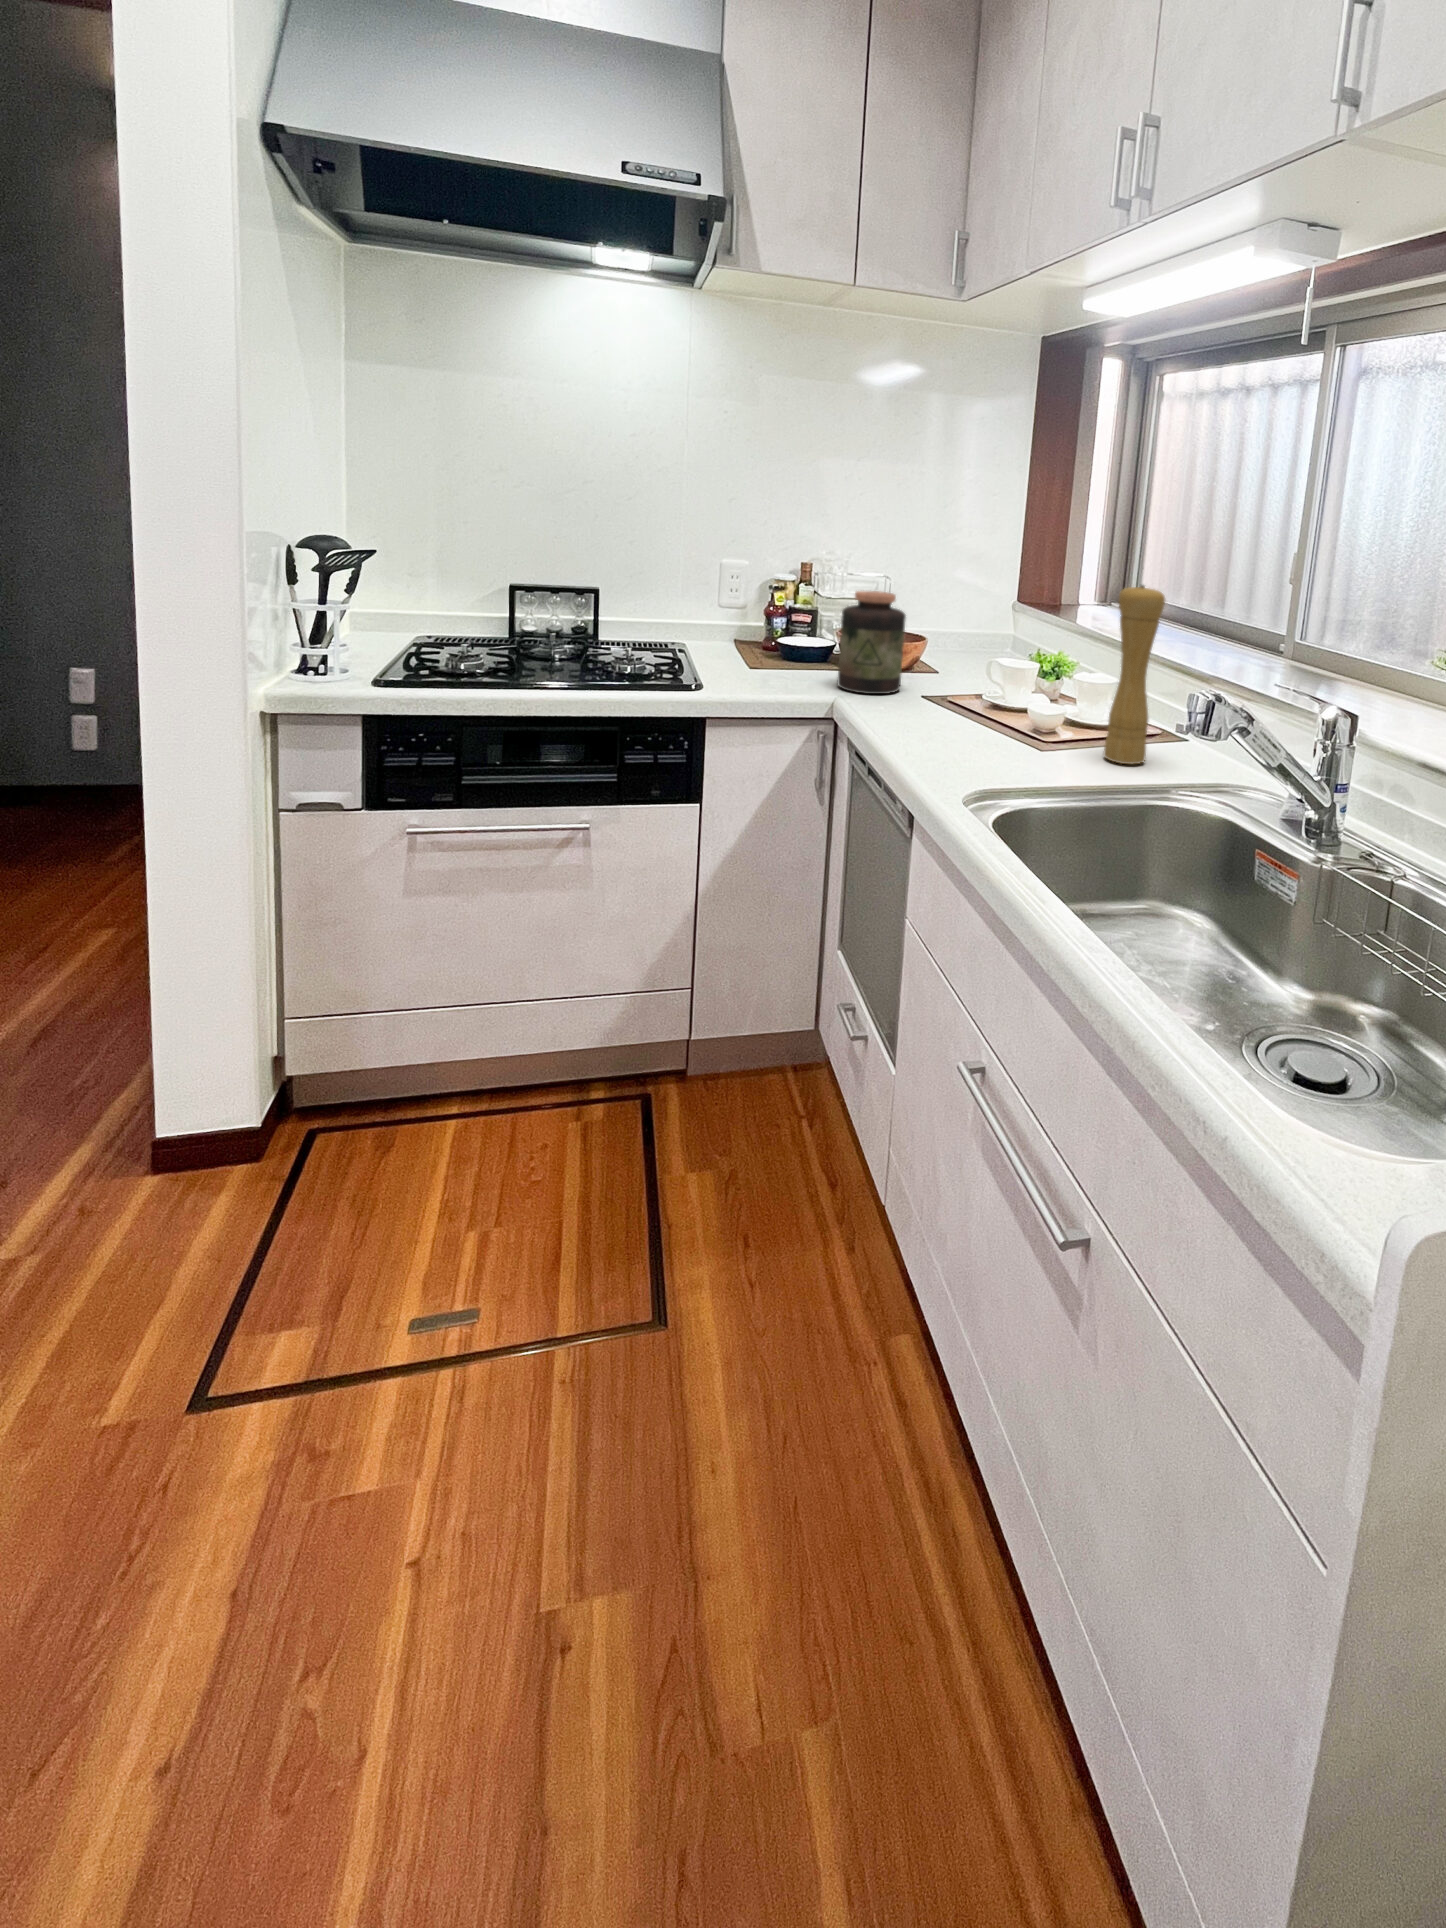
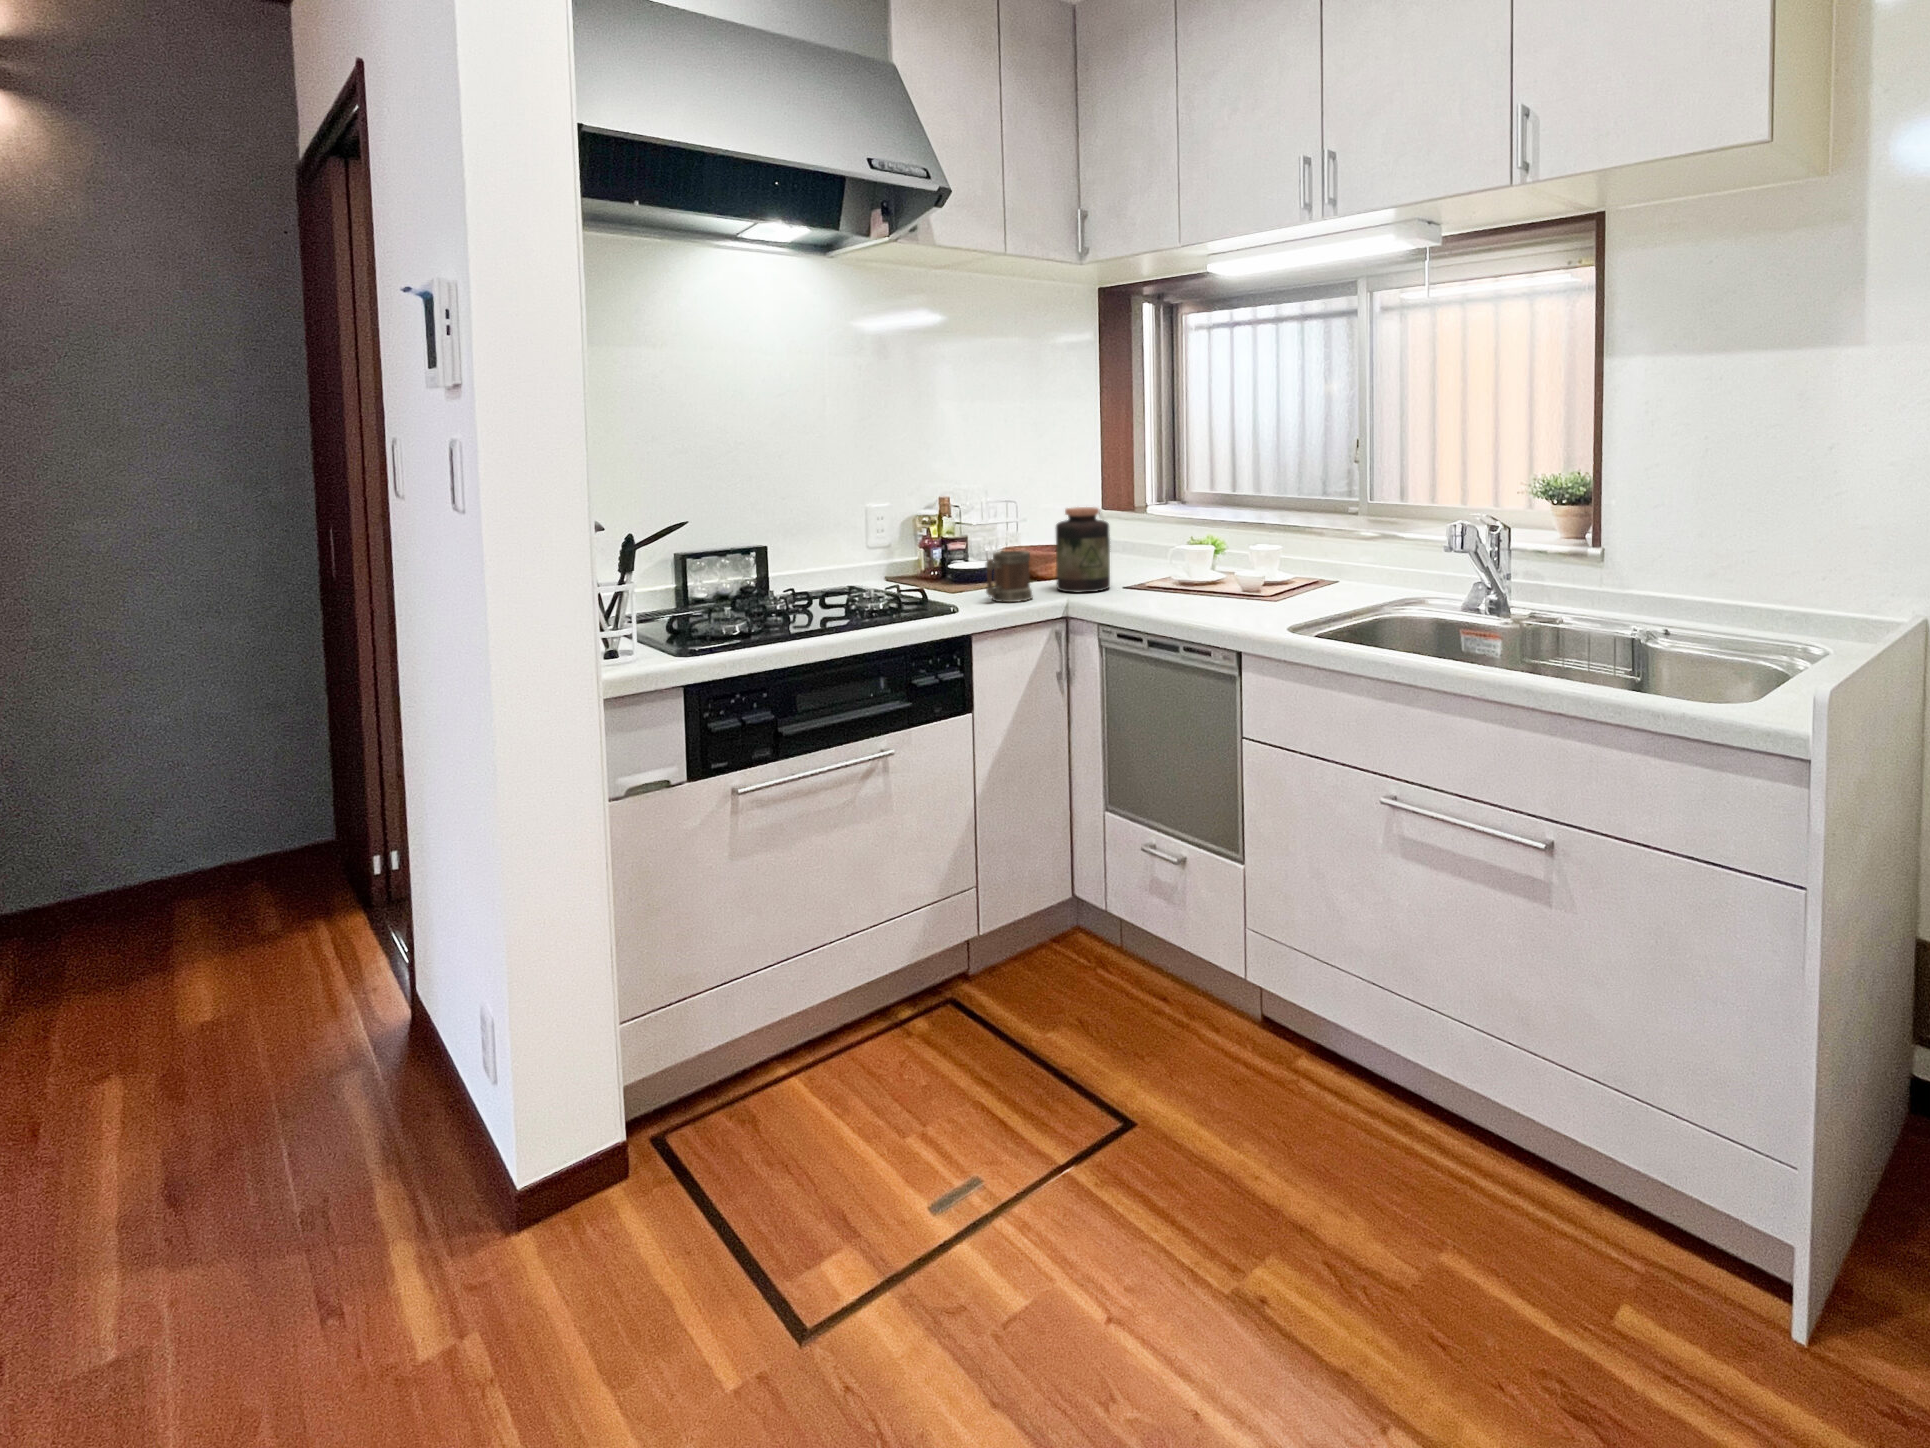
pepper mill: present [1104,585,1165,764] -> none [1320,469,1353,598]
mug: none [735,629,794,690] -> present [986,551,1033,602]

